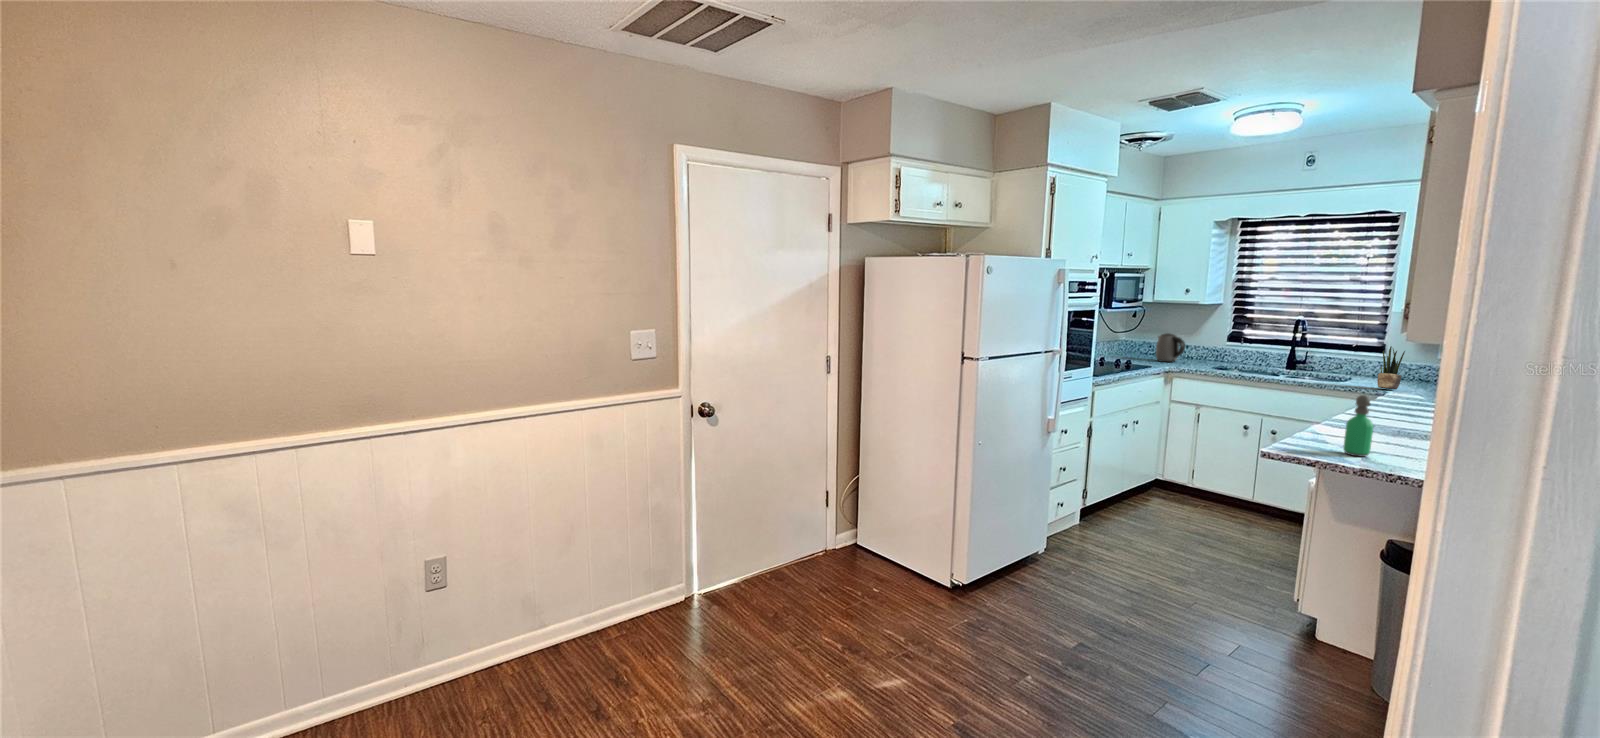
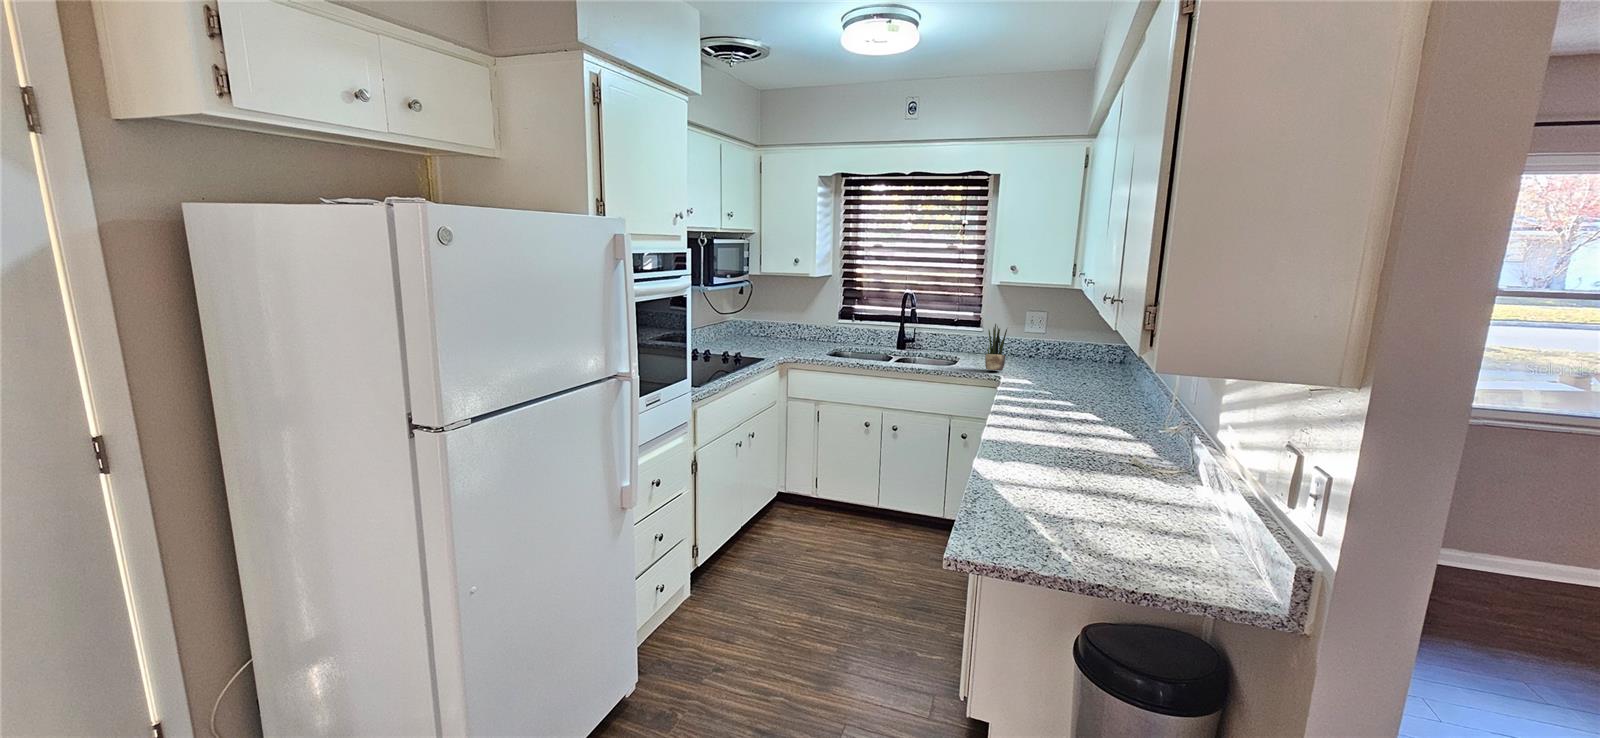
kettle: present [1156,333,1185,362] -> none [768,312,798,346]
soap dispenser: present [1344,395,1373,457] -> none [1043,444,1085,541]

